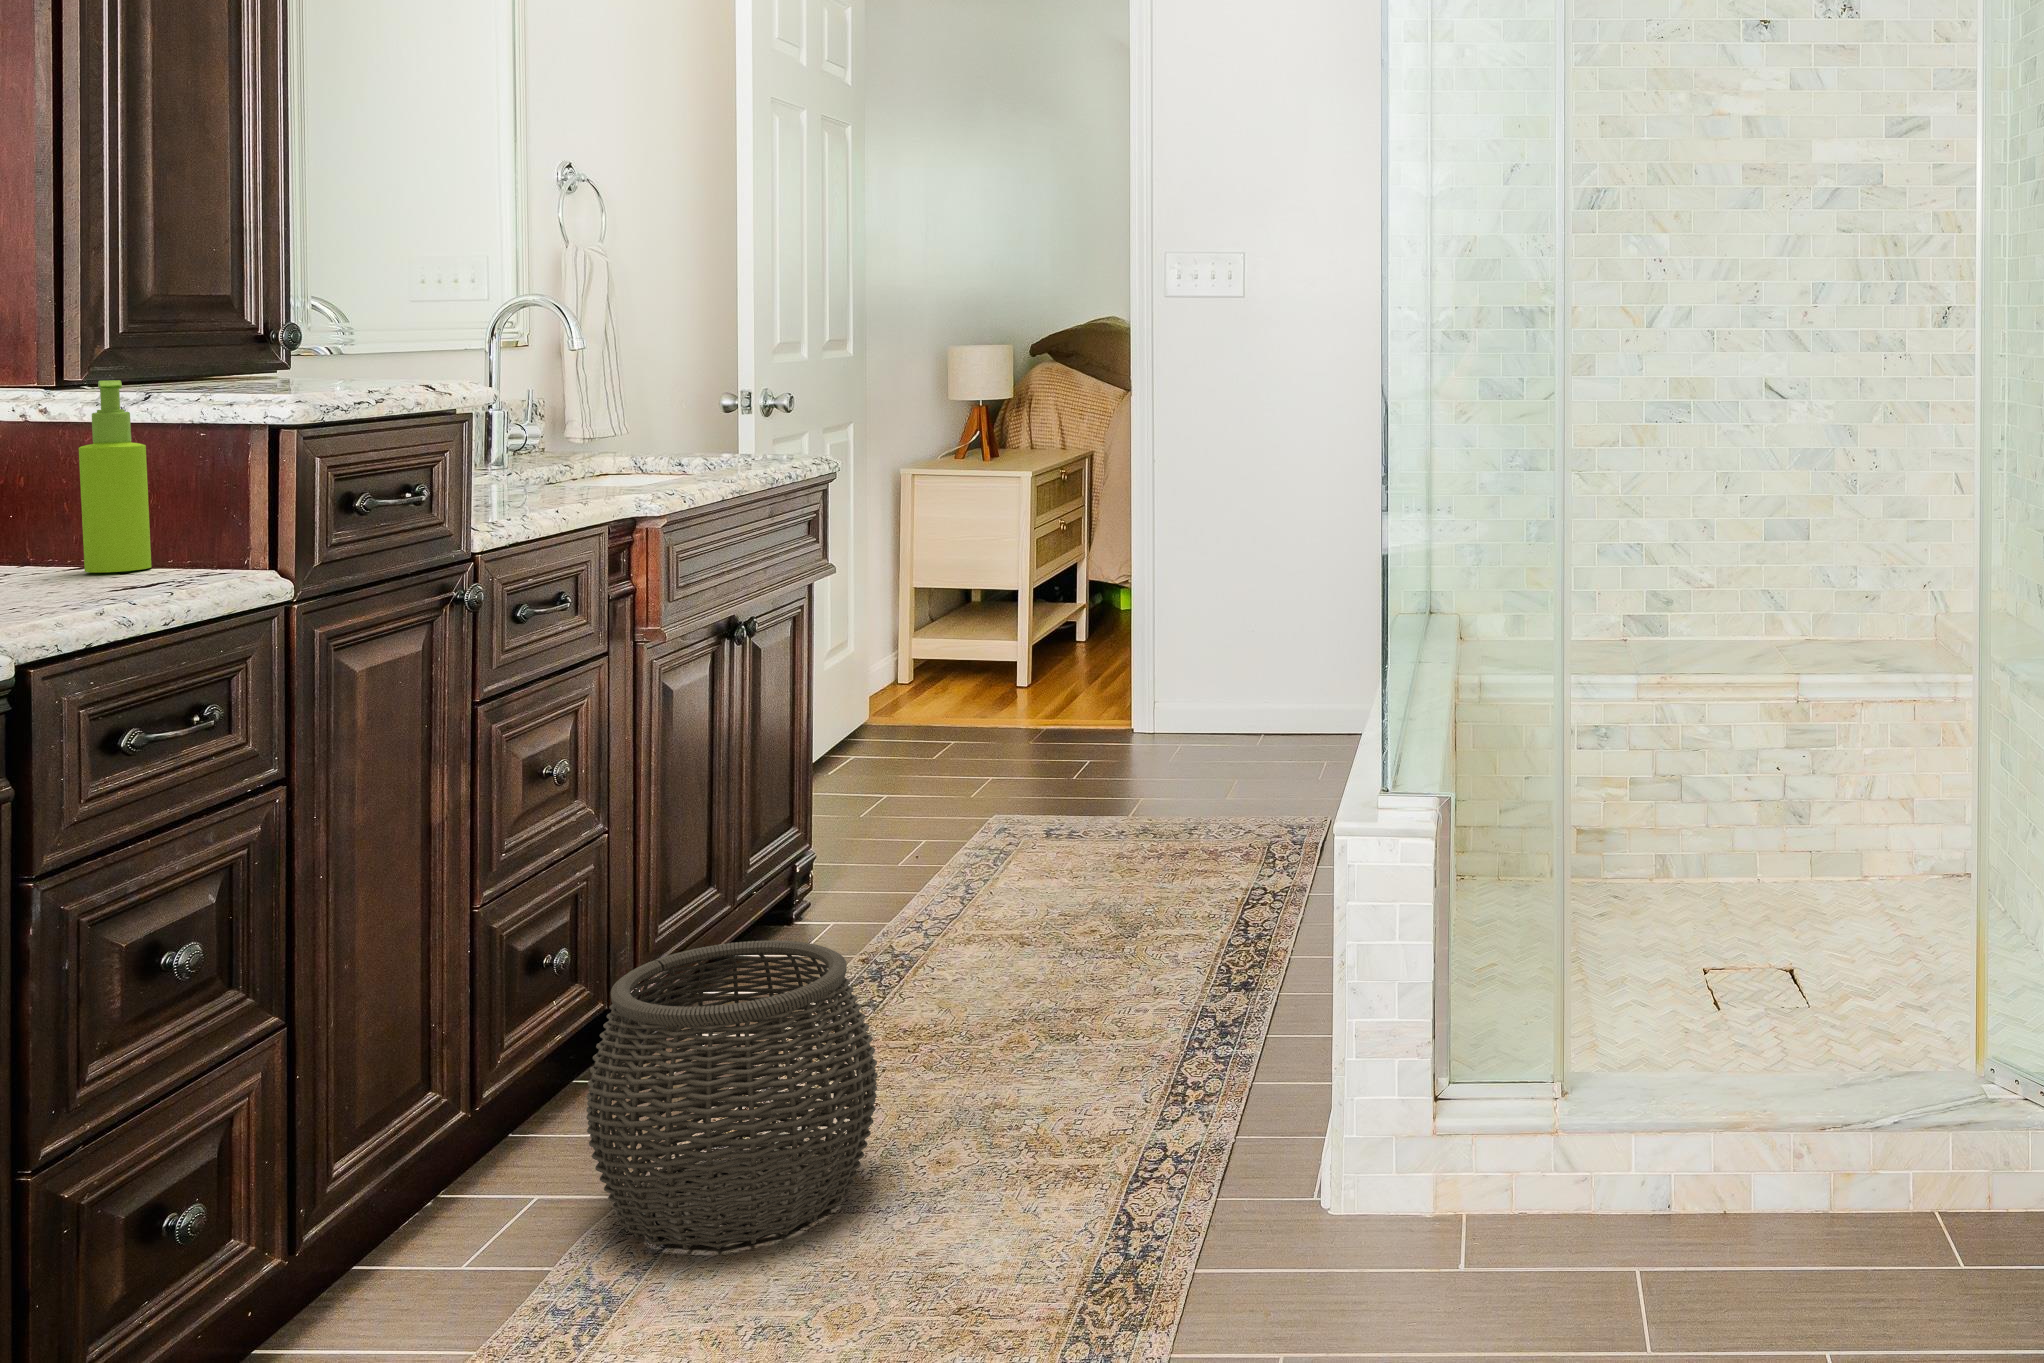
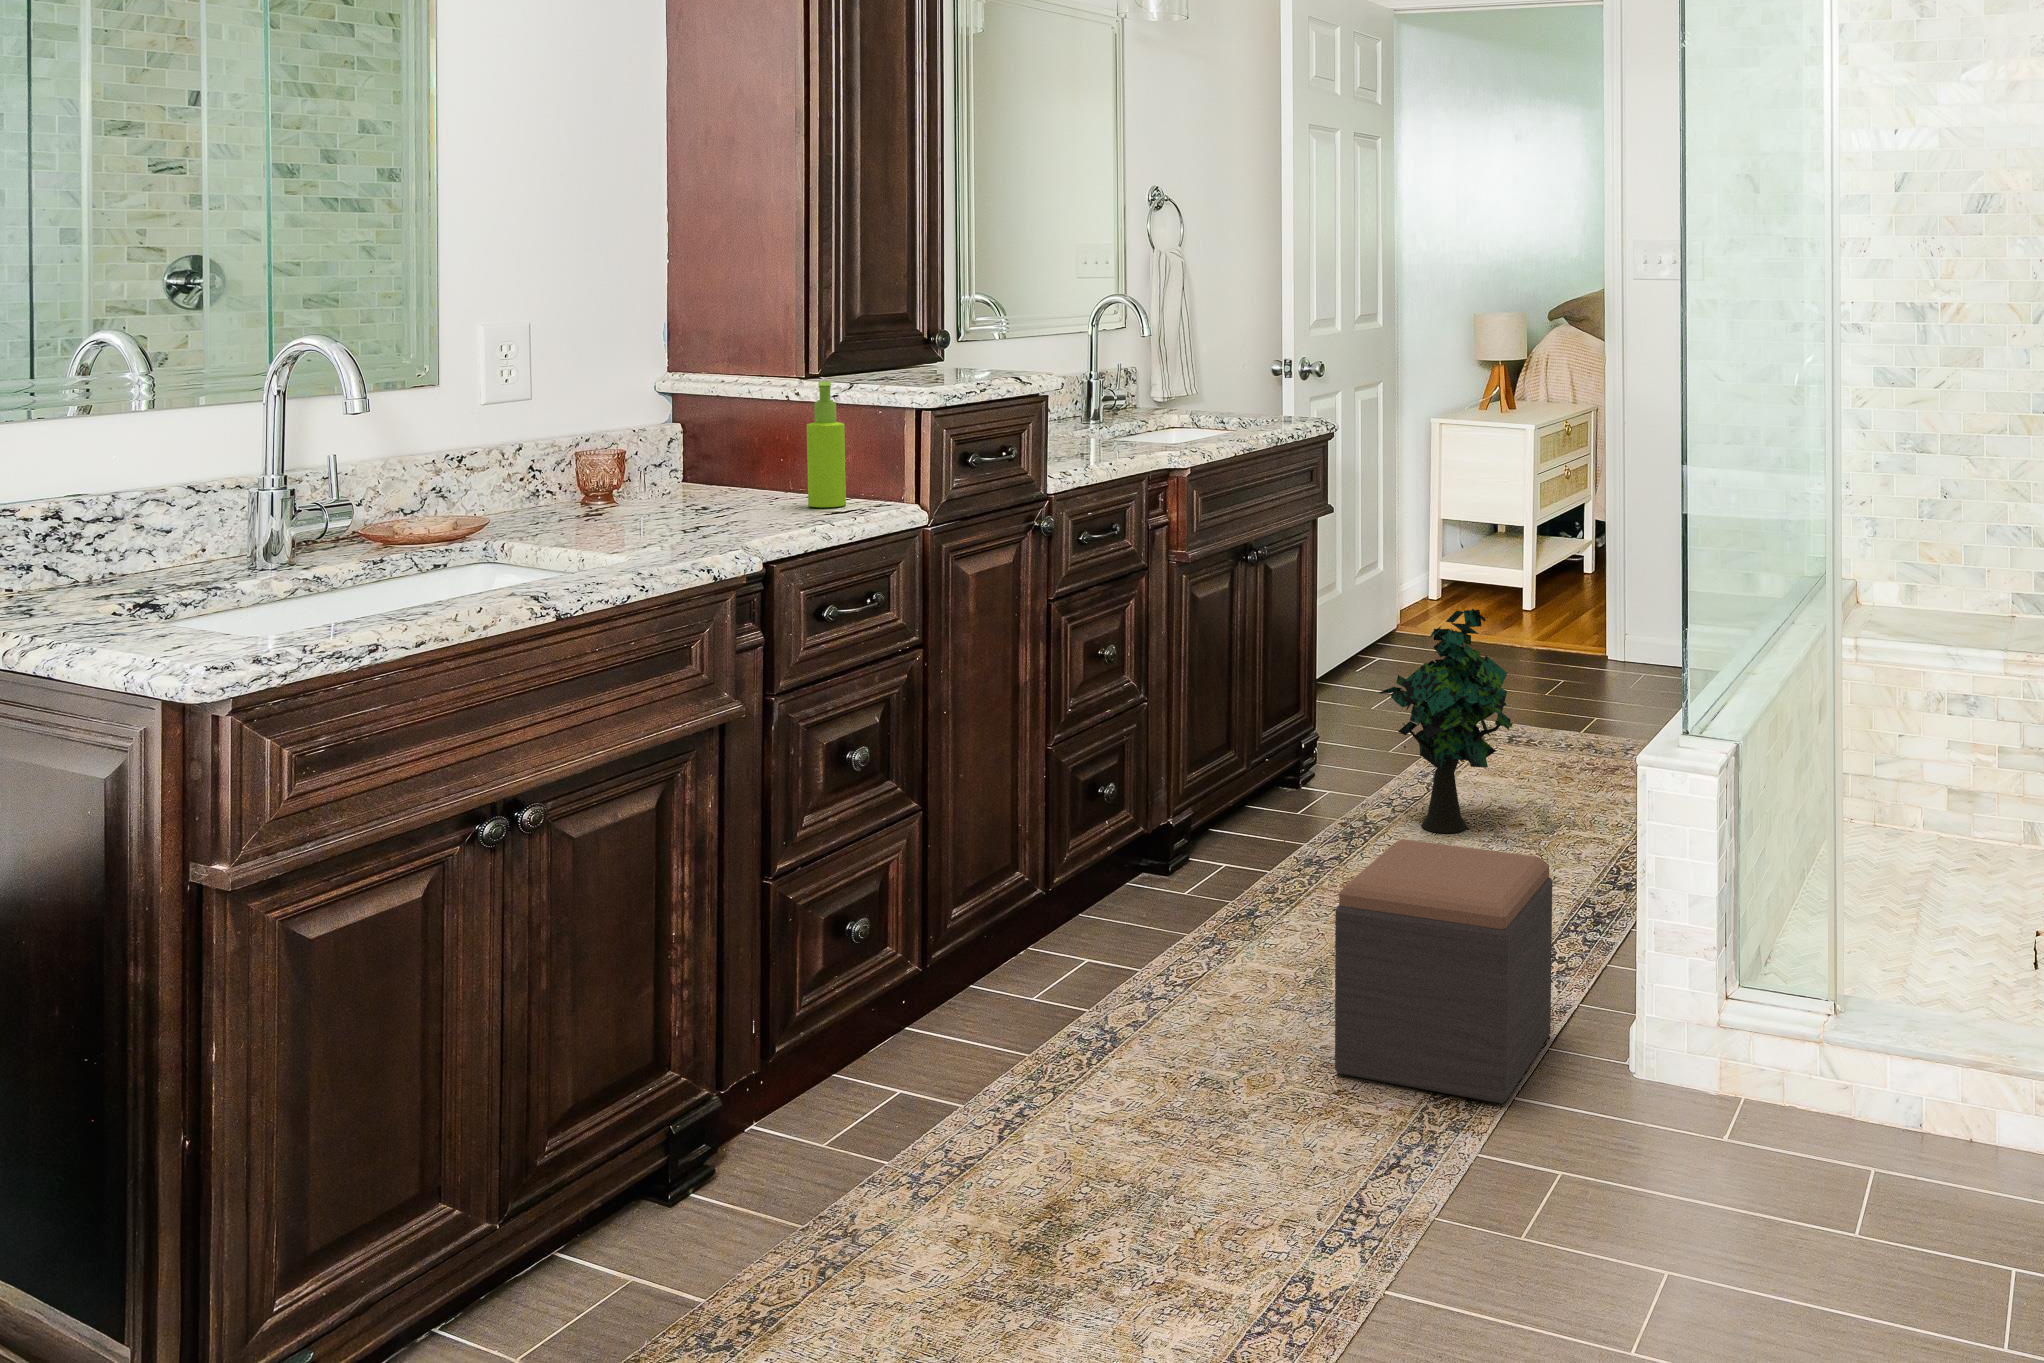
decorative plant: none [911,671,1081,955] -> present [1379,609,1512,833]
woven basket: present [586,940,878,1250] -> none [1106,798,1309,1017]
footstool: none [942,959,1212,1288] -> present [1335,840,1552,1104]

